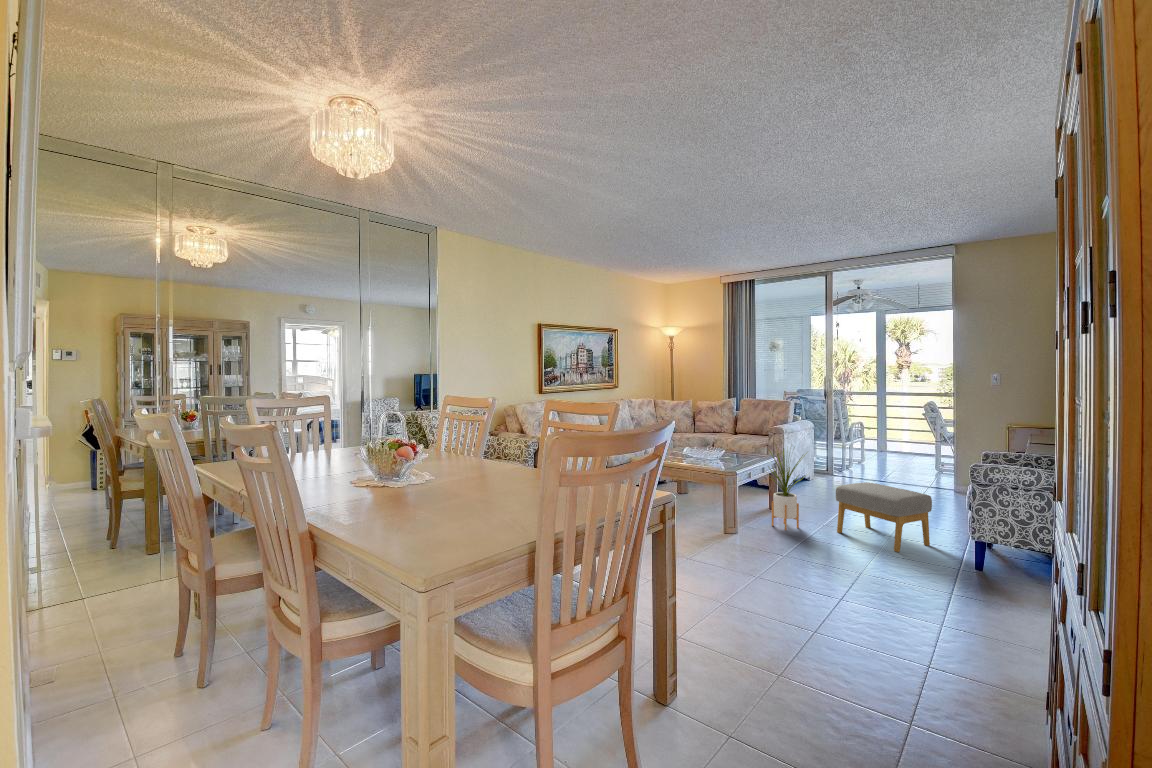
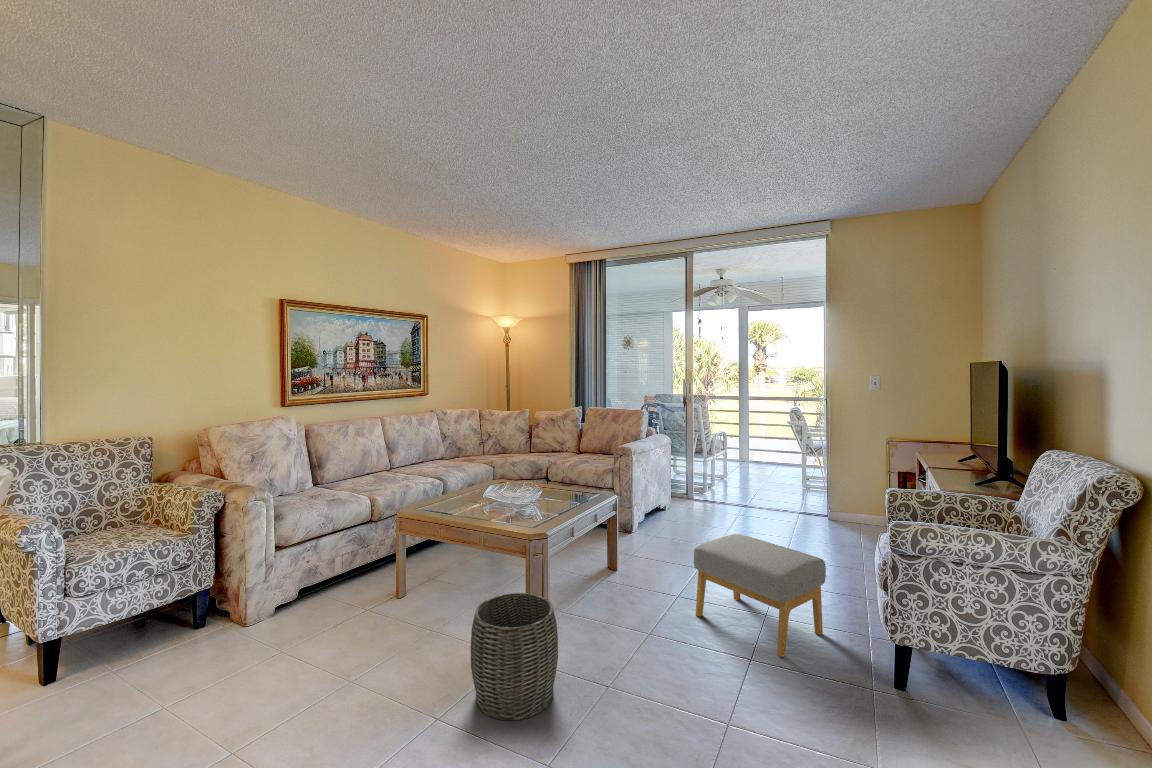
house plant: present [768,448,805,530] -> none [589,479,659,619]
woven basket: none [702,499,753,560] -> present [471,593,558,720]

